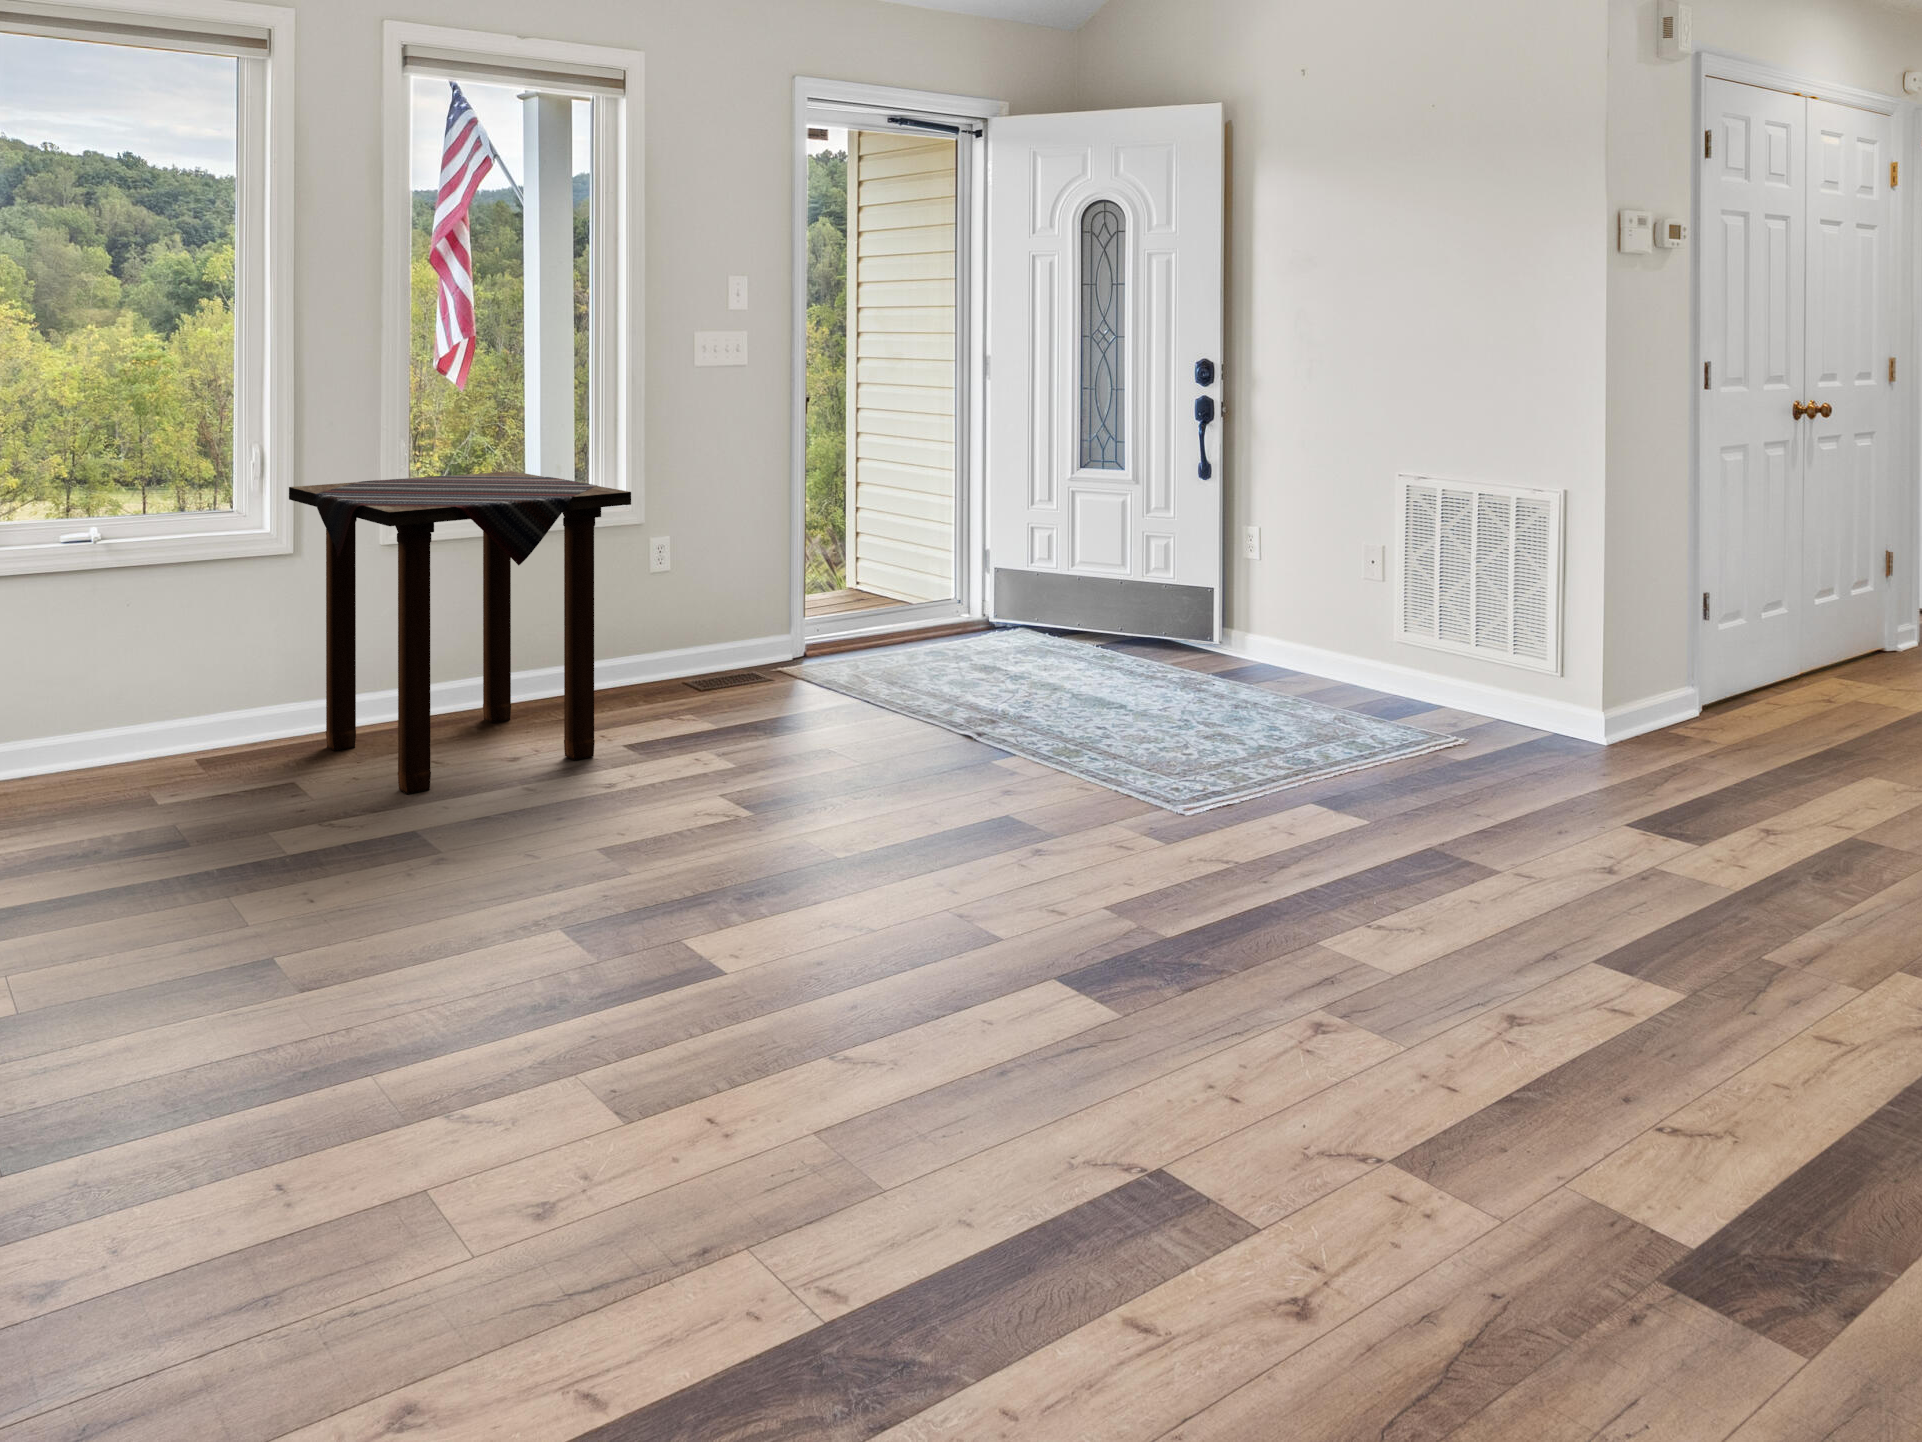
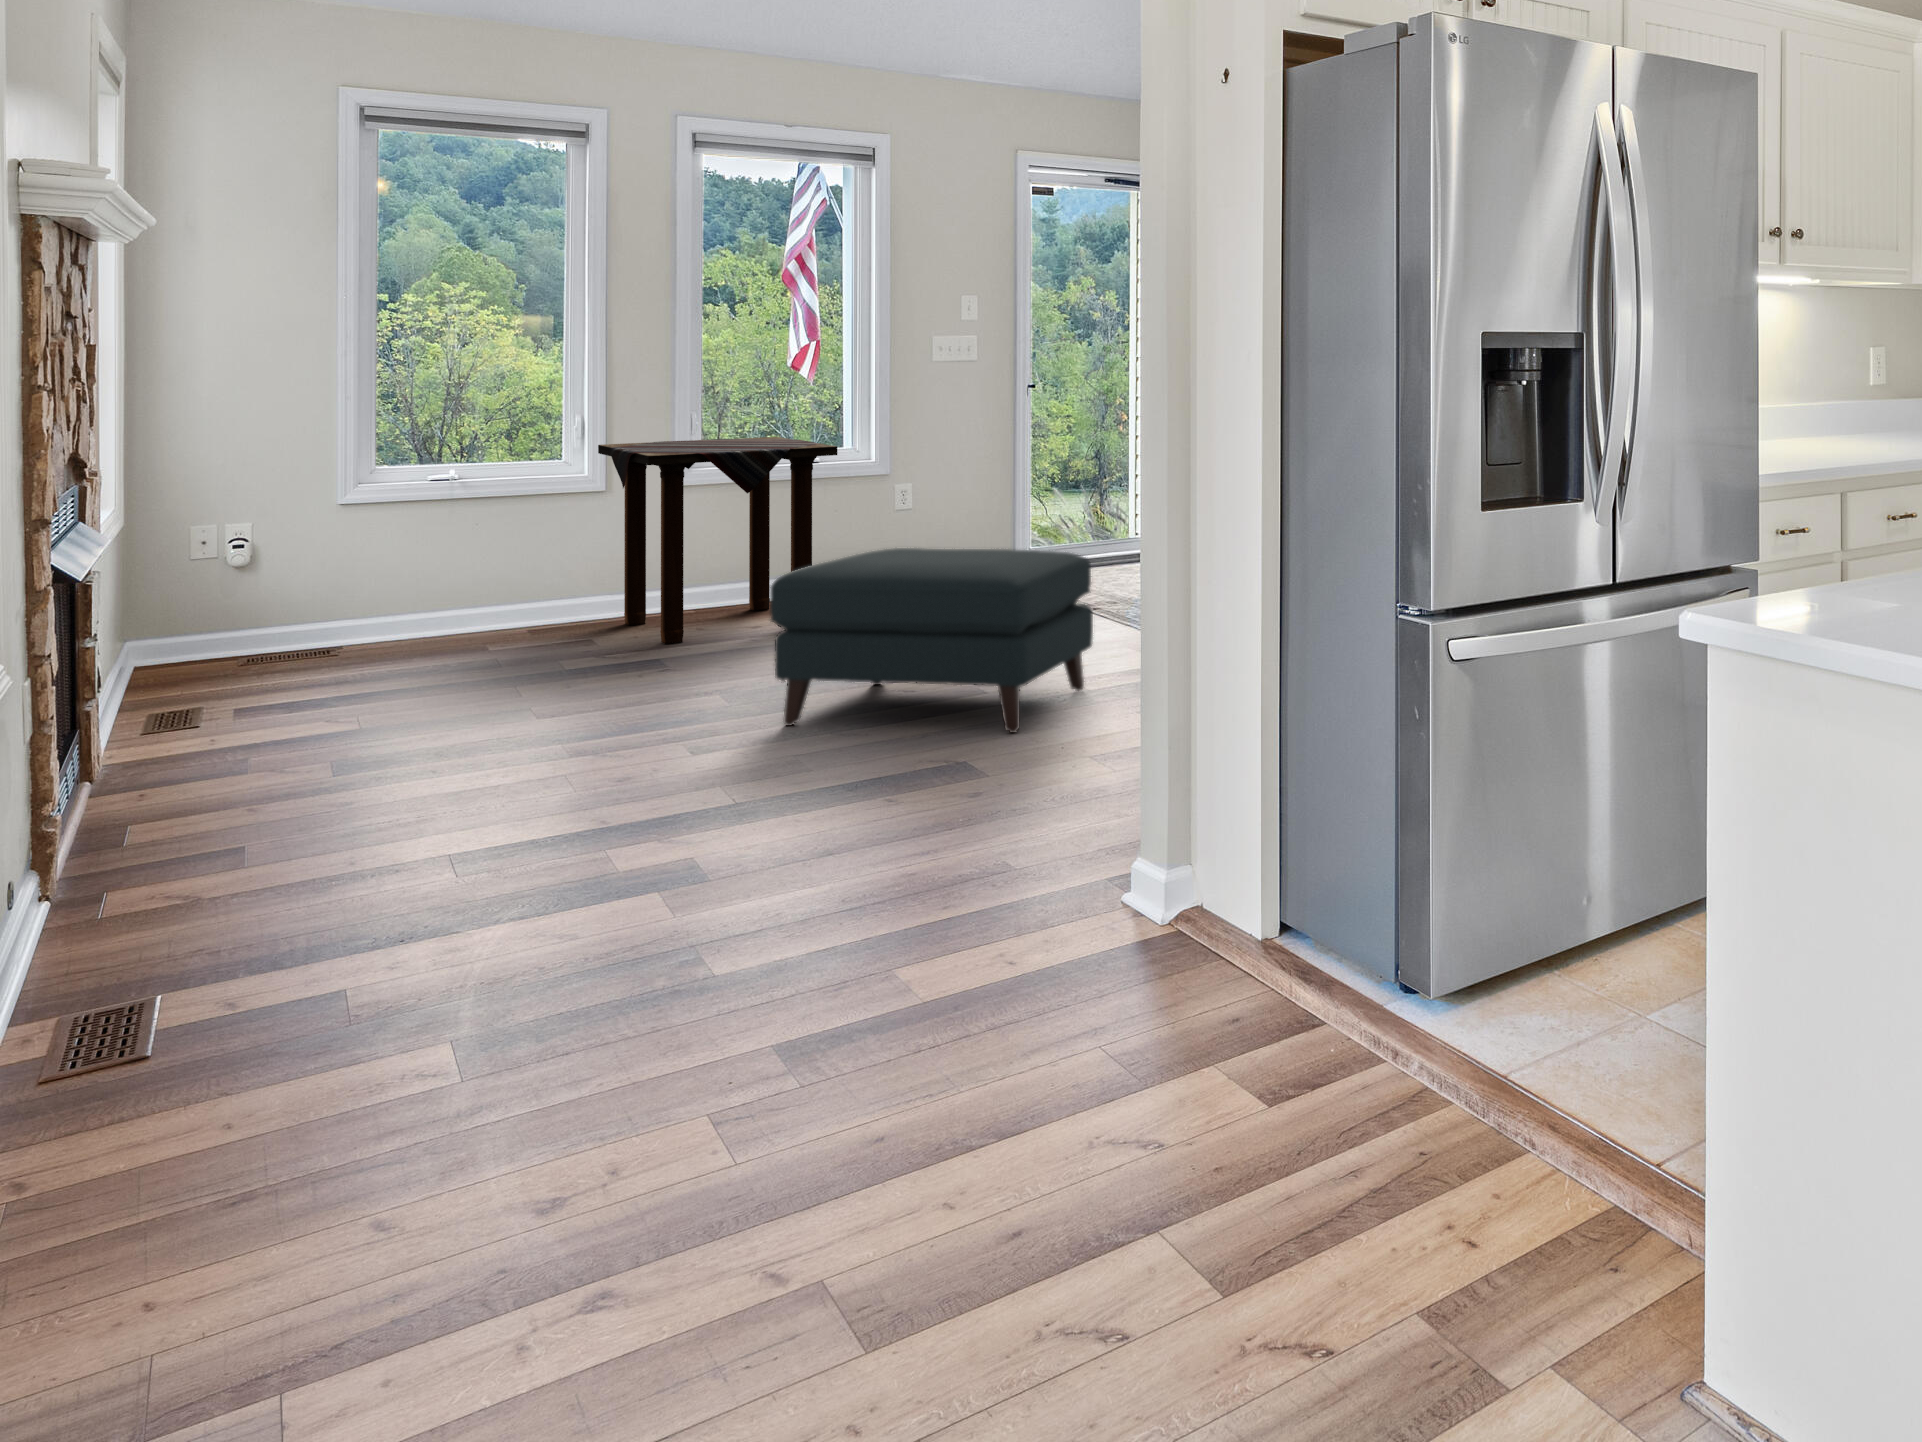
ottoman: none [704,682,1185,1063] -> present [770,548,1093,733]

